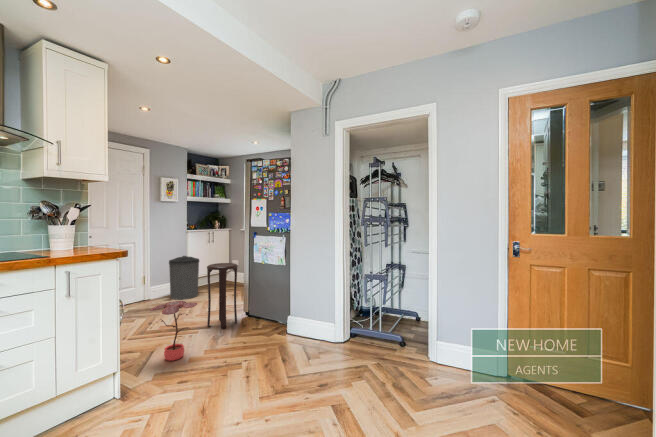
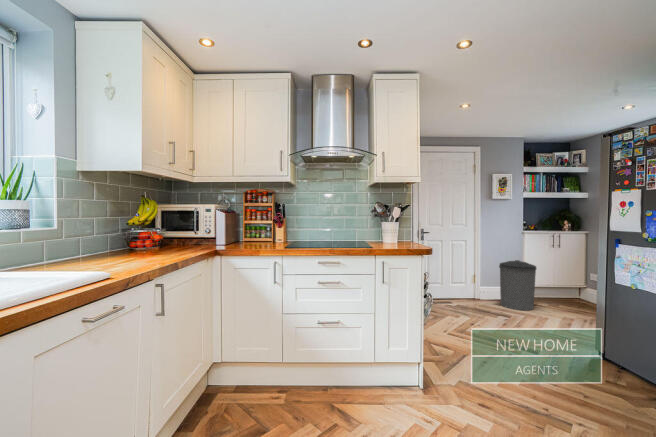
stool: present [207,263,238,329] -> none [535,276,583,363]
potted plant: present [150,301,197,361] -> none [461,310,513,376]

